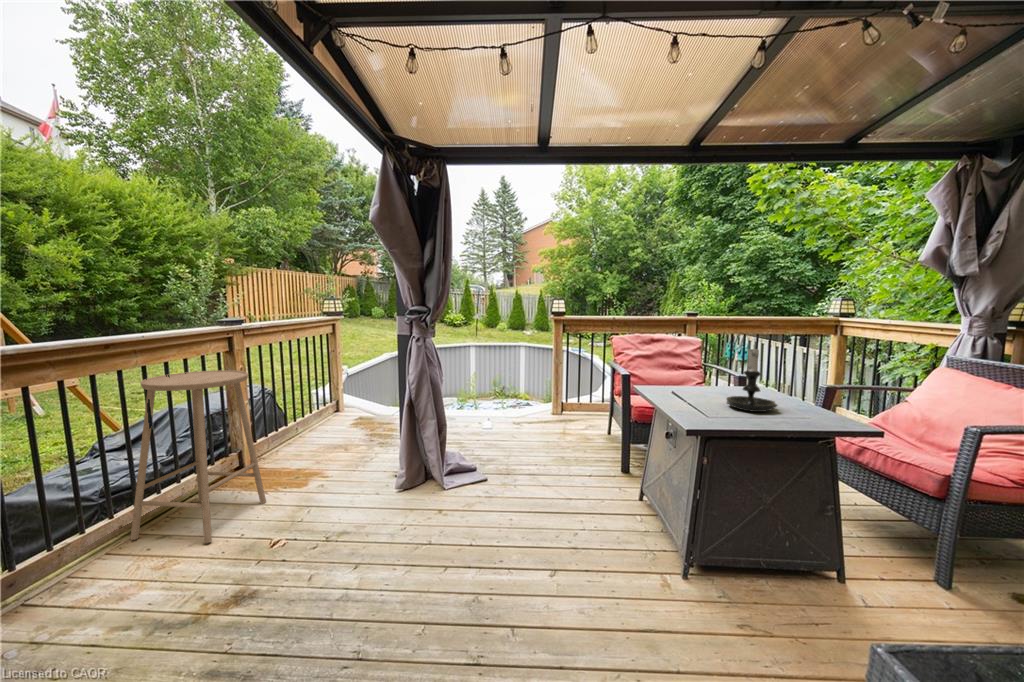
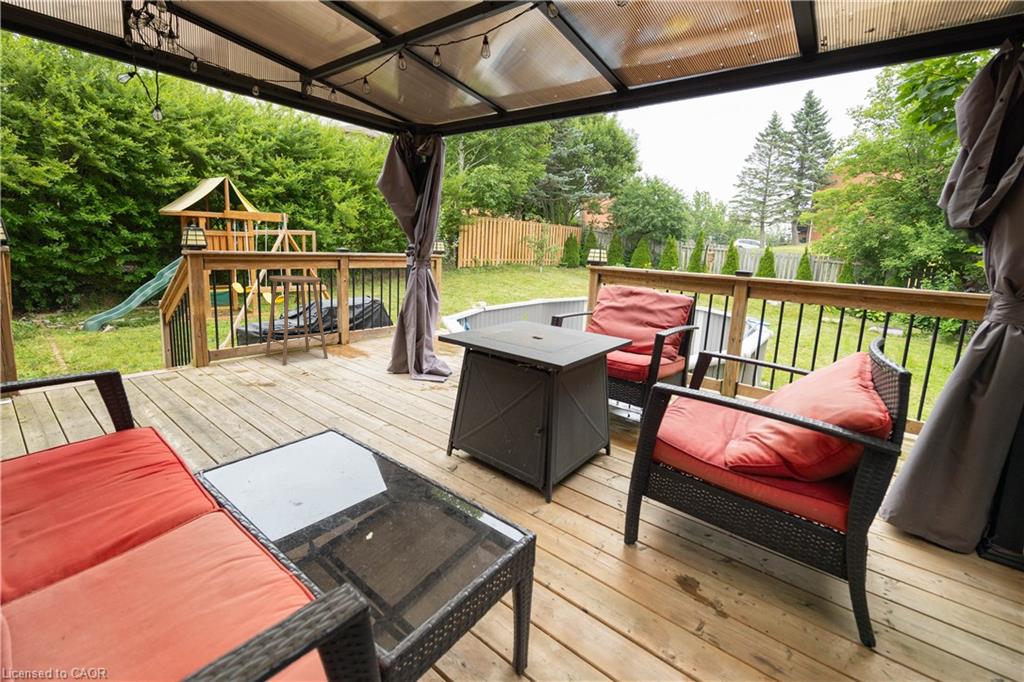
candle holder: present [727,349,777,412] -> none [508,283,546,341]

